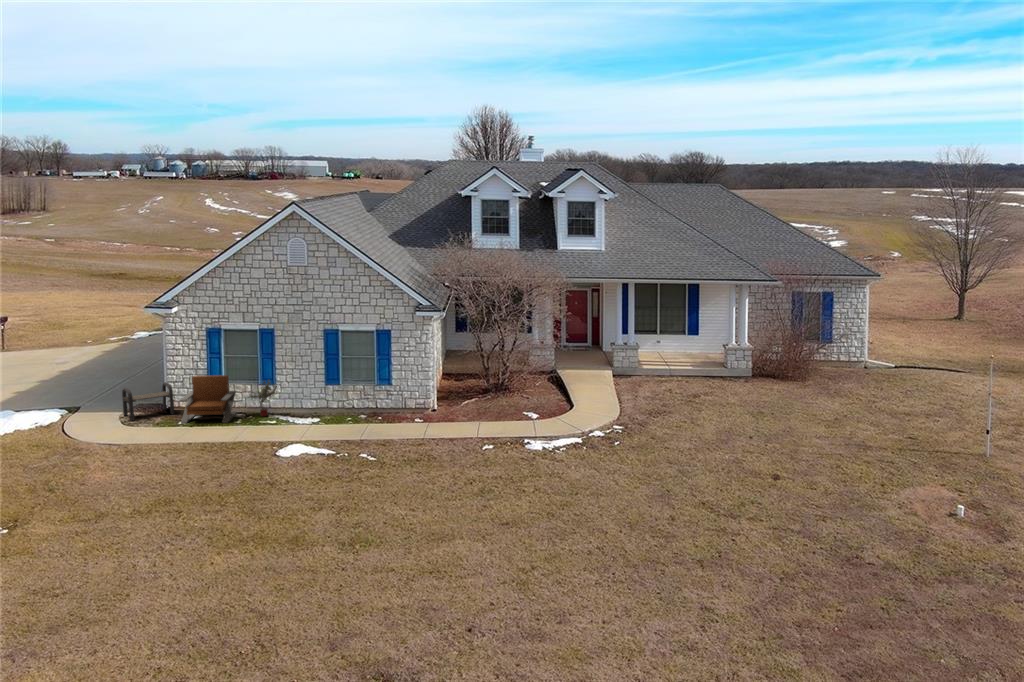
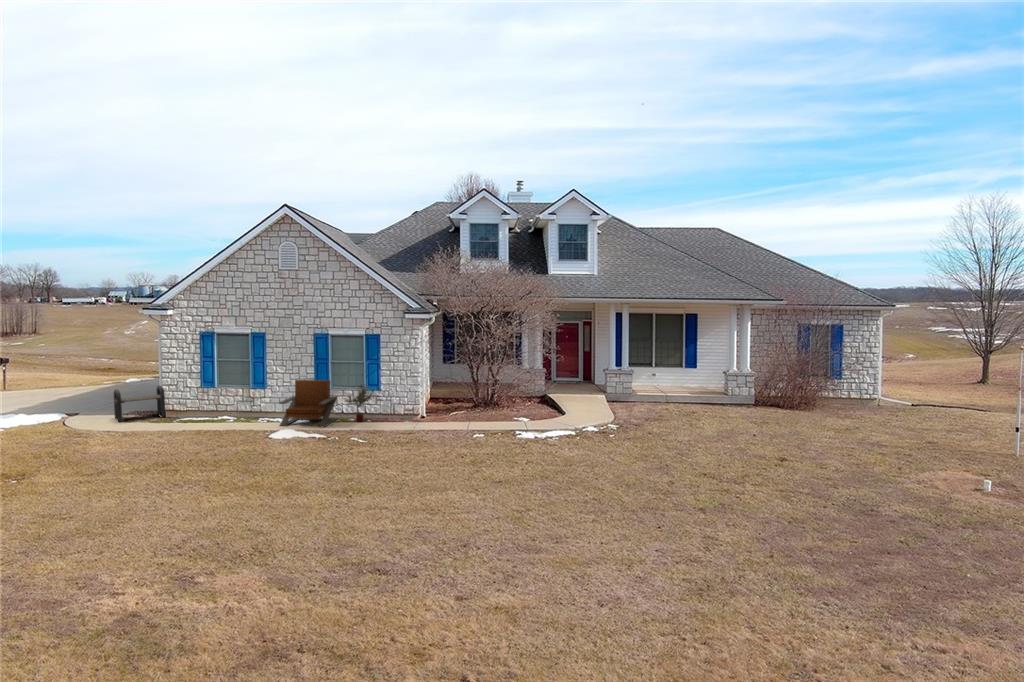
lounge chair: present [180,375,236,424] -> present [279,380,337,427]
potted tree: present [249,380,277,417] -> present [346,384,374,422]

